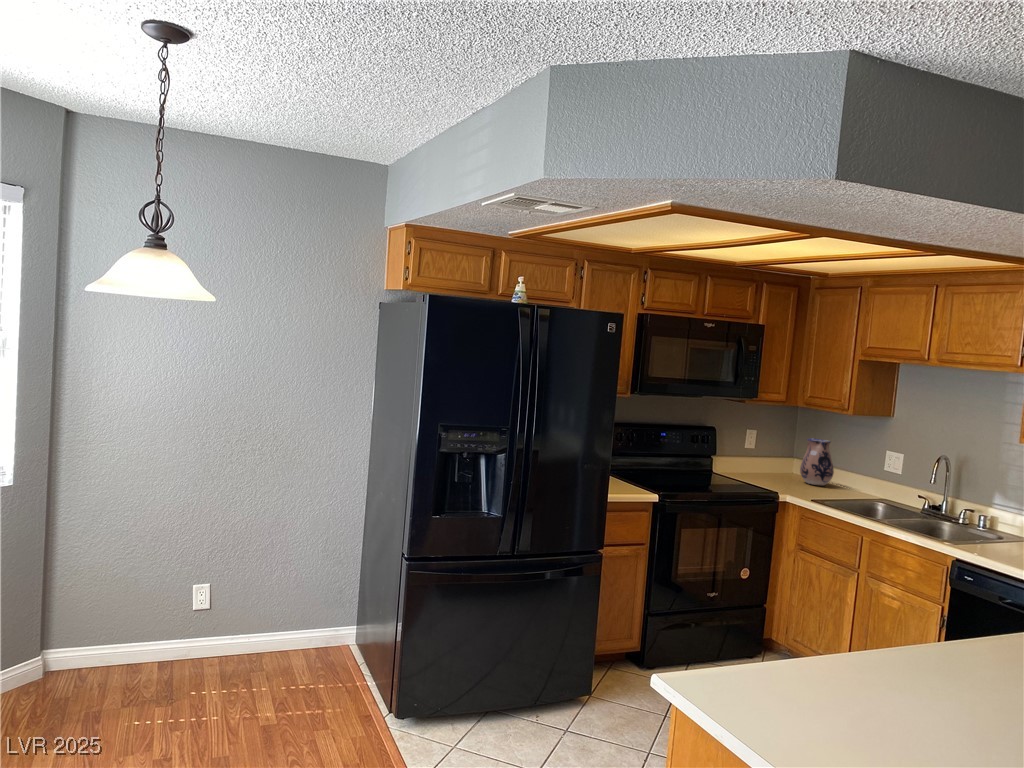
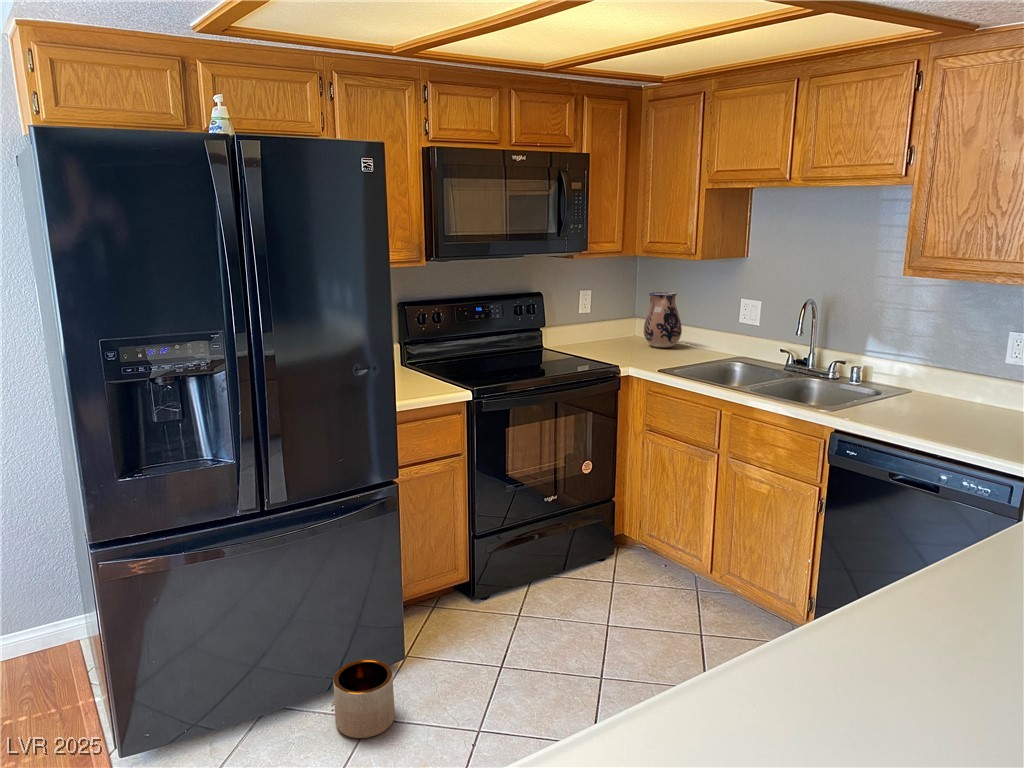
planter: none [540,682,586,739] -> present [333,659,395,738]

